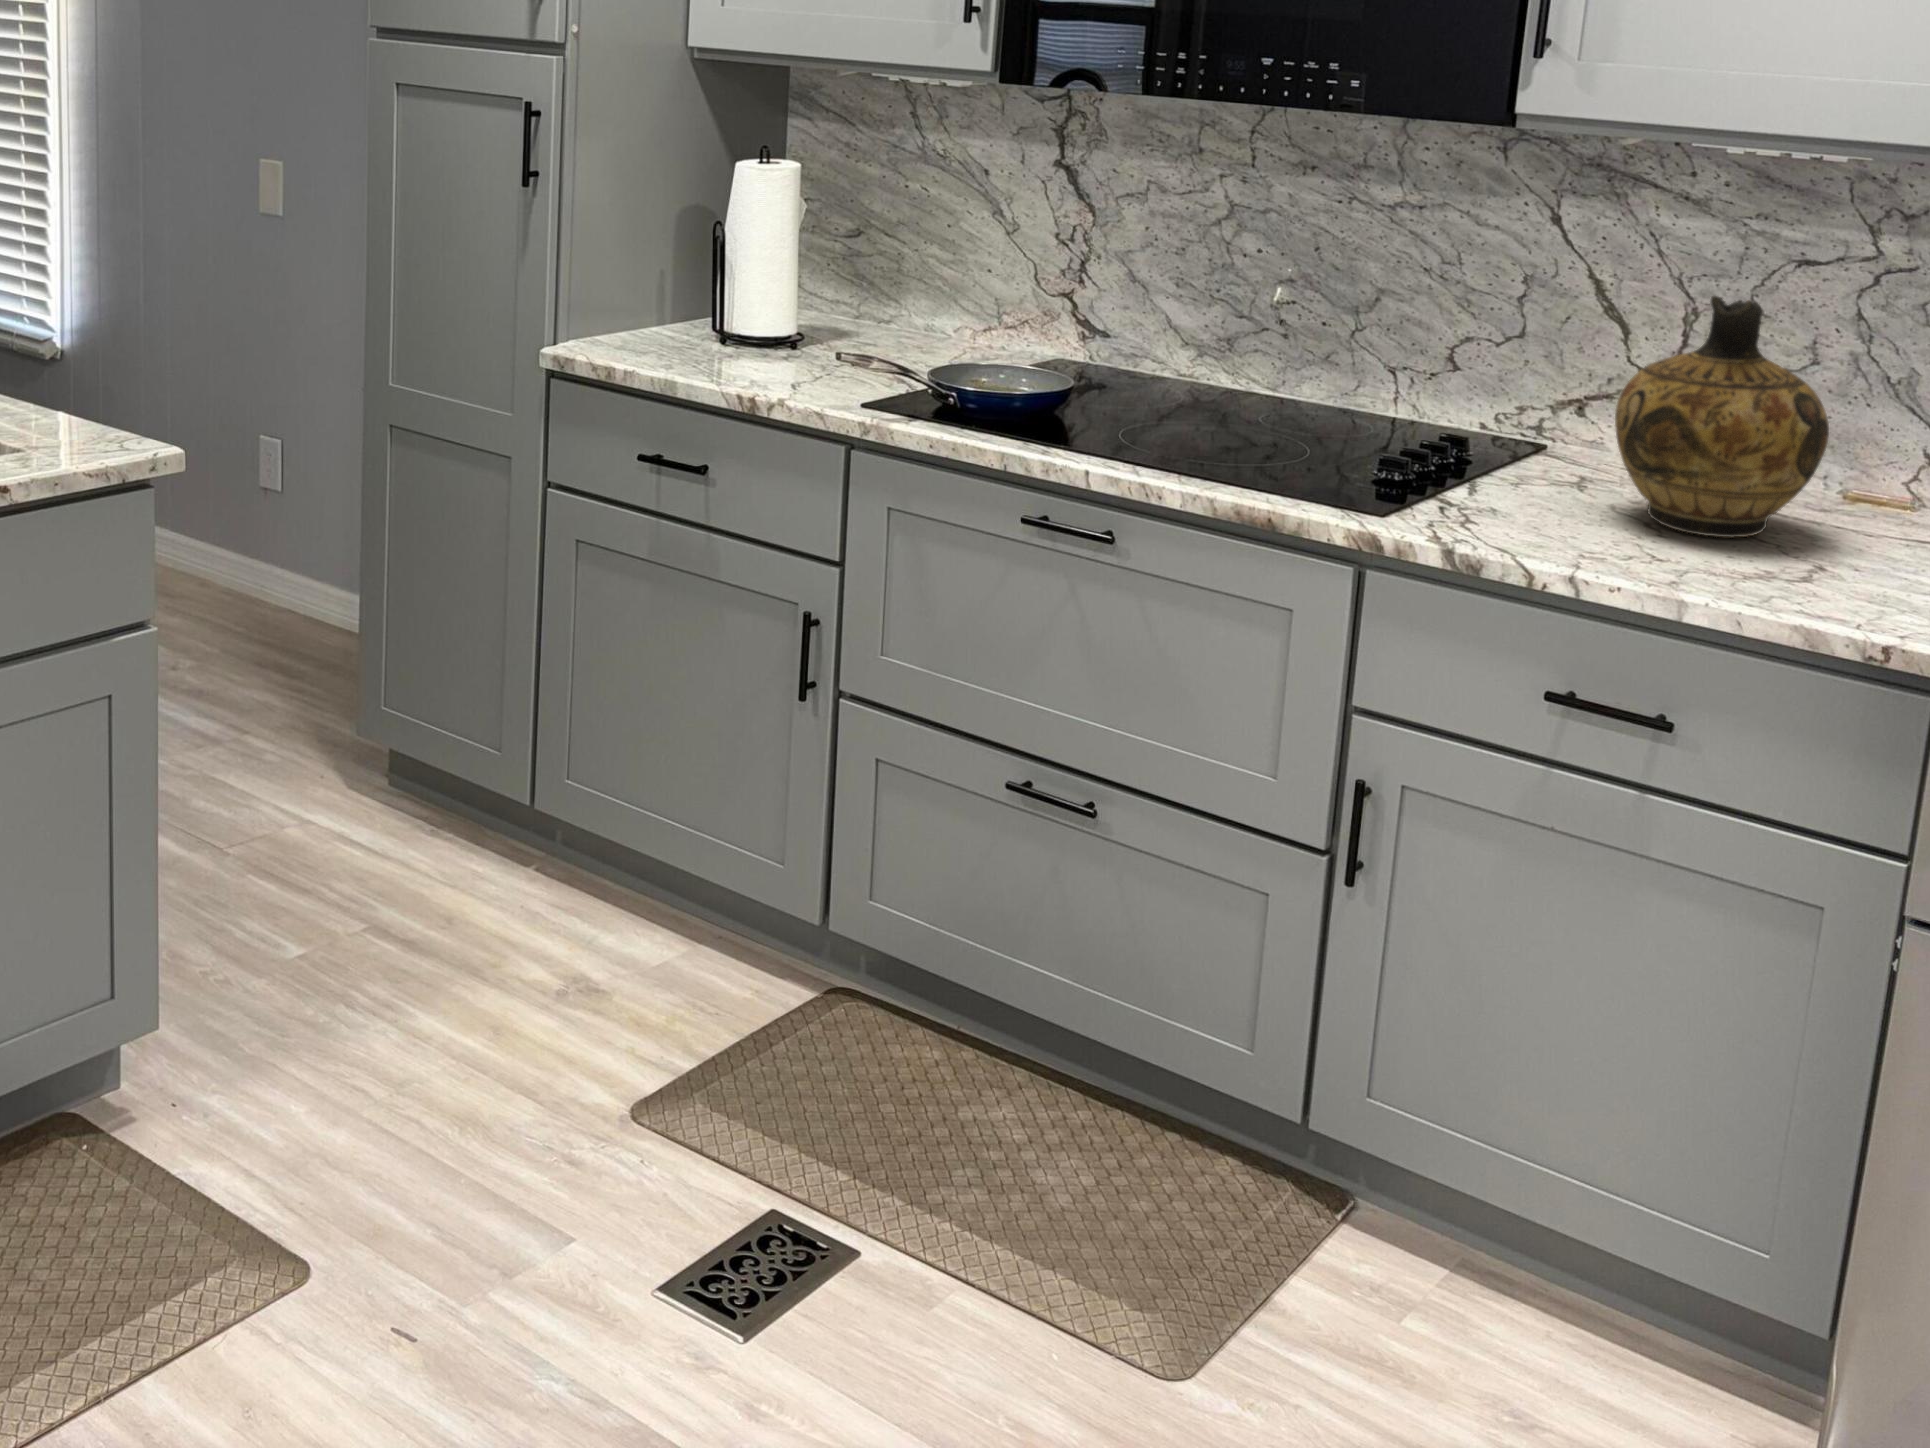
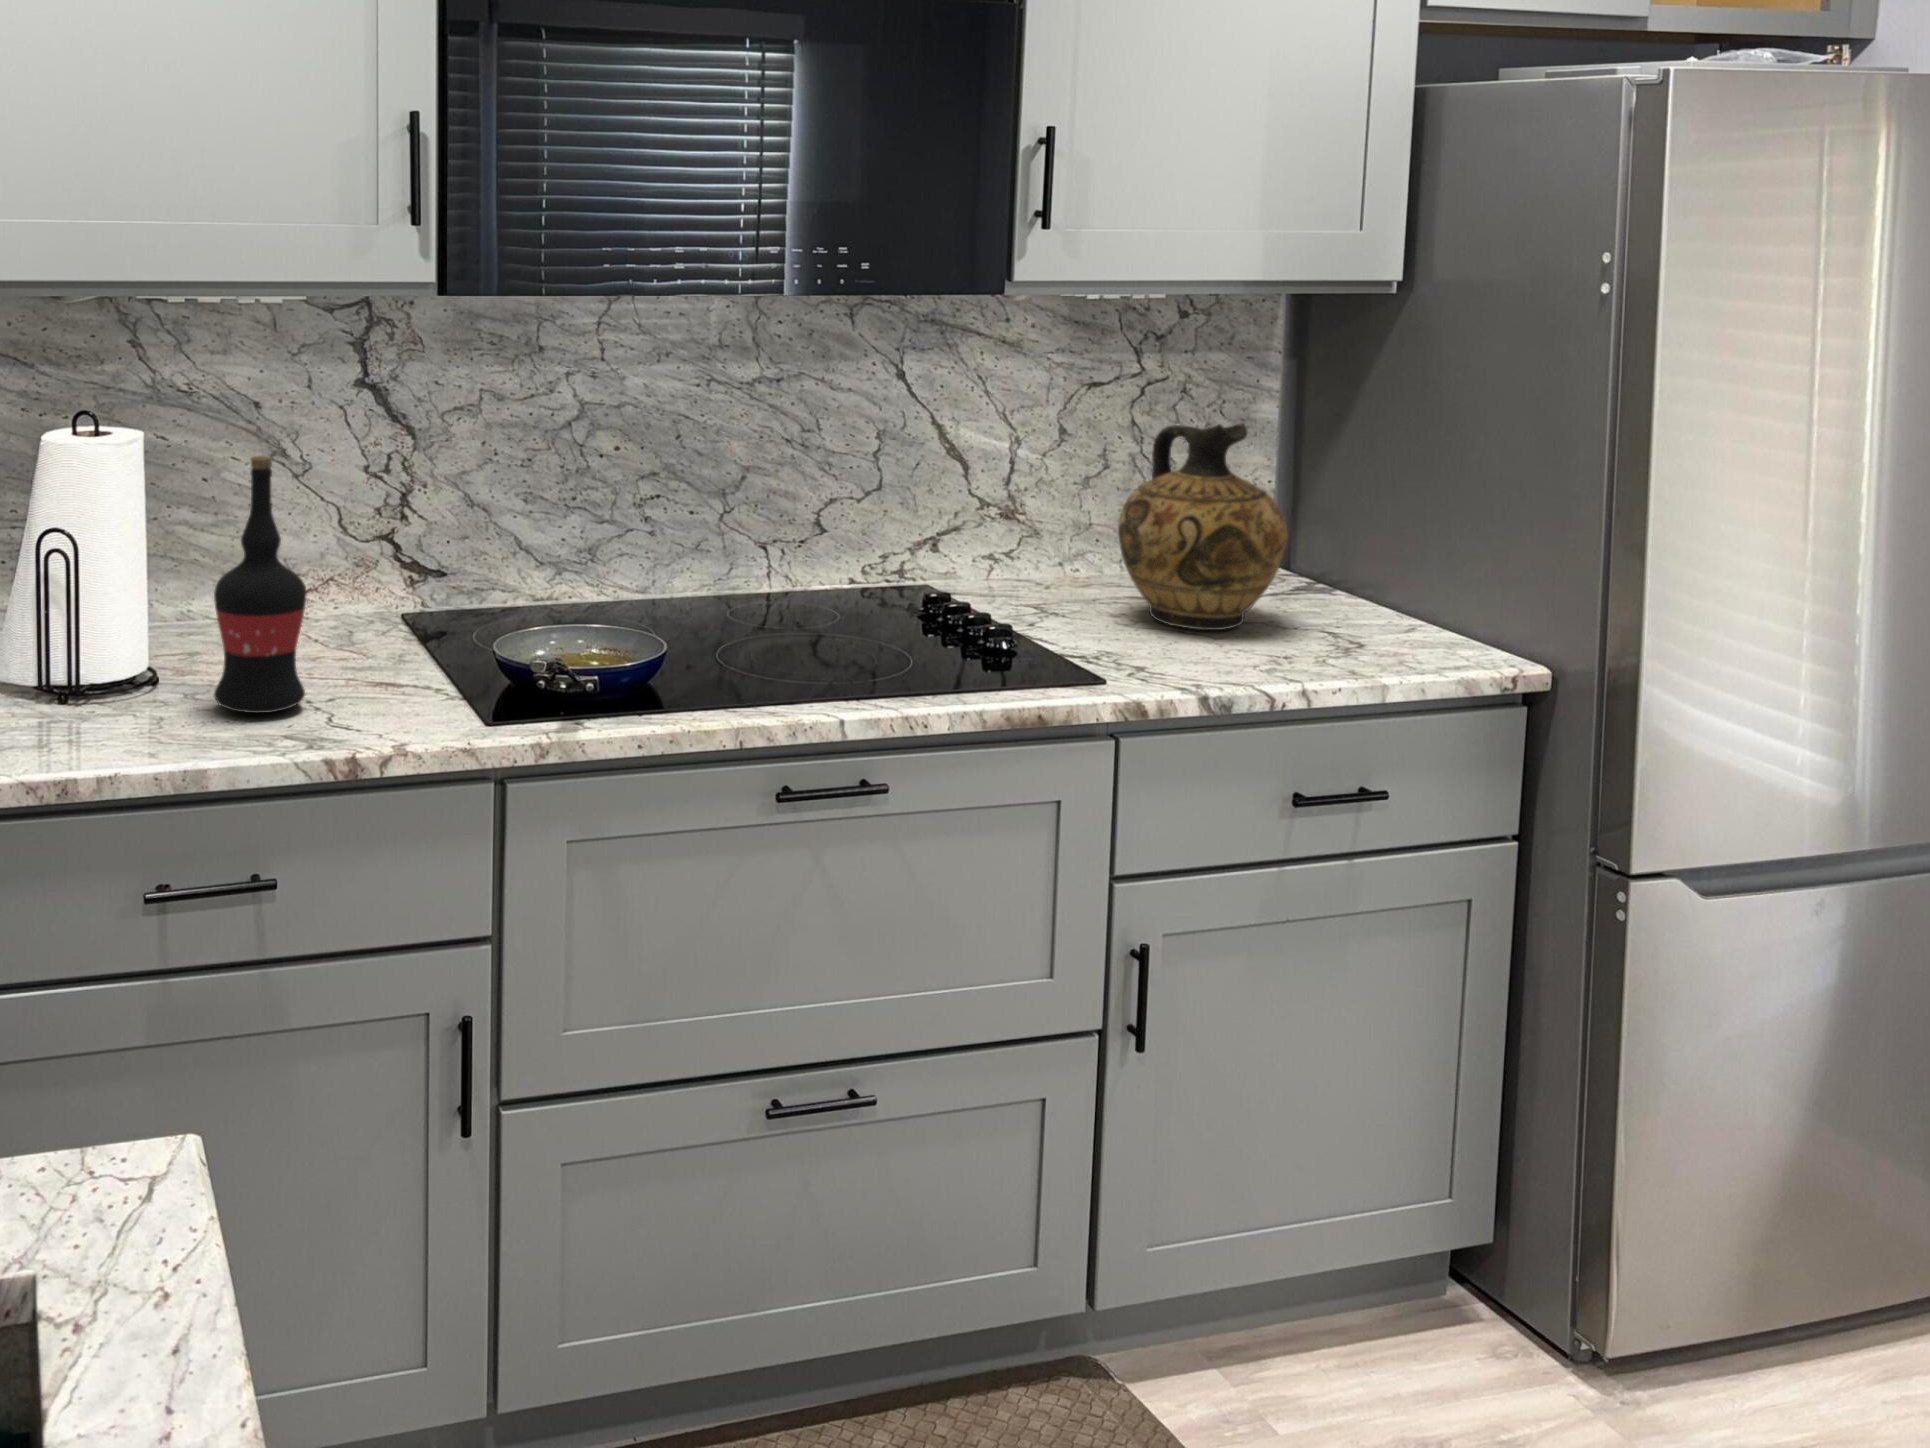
wine bottle: none [757,184,826,370] -> present [214,455,306,713]

